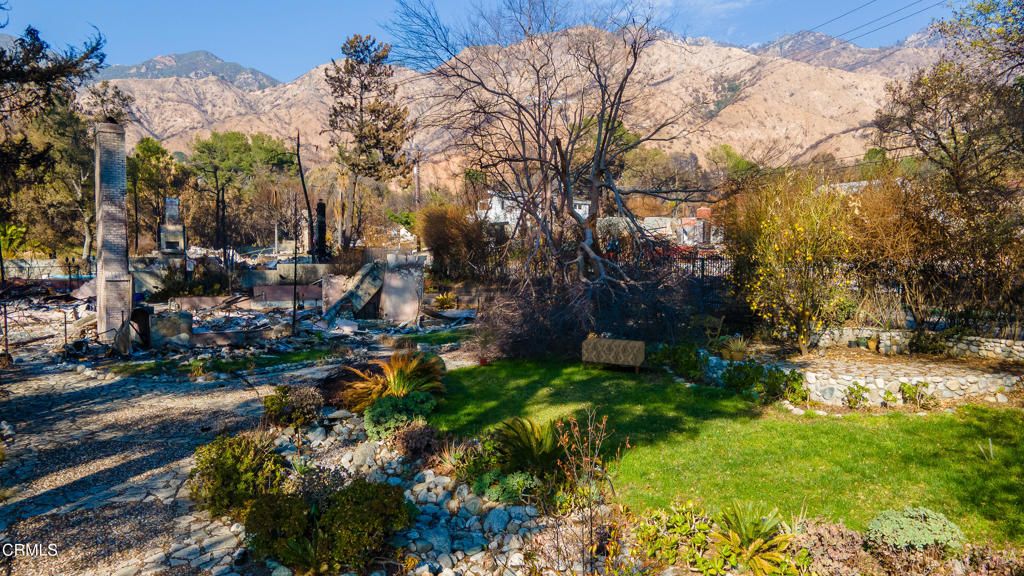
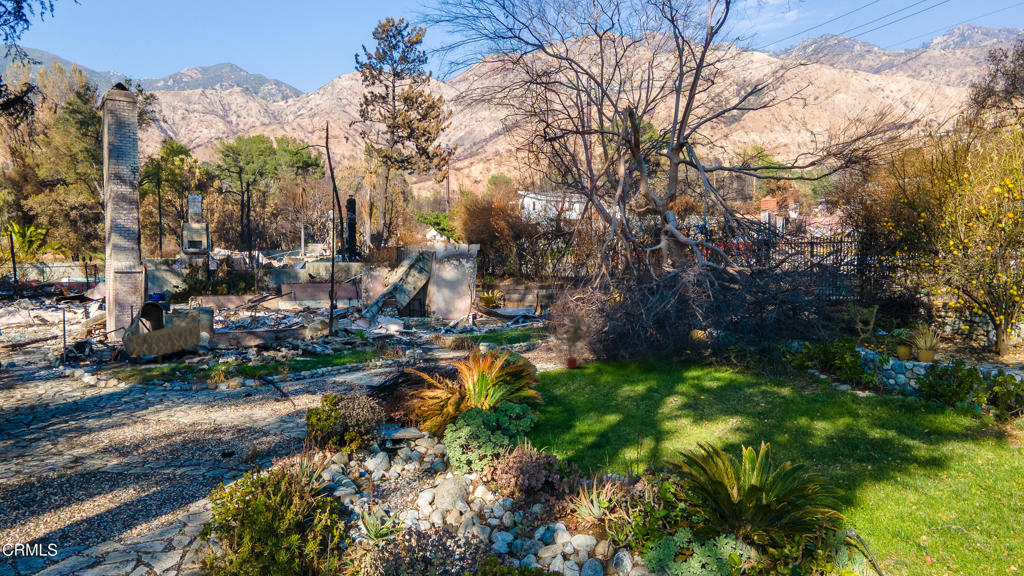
bench: present [582,338,645,373] -> present [133,326,200,363]

